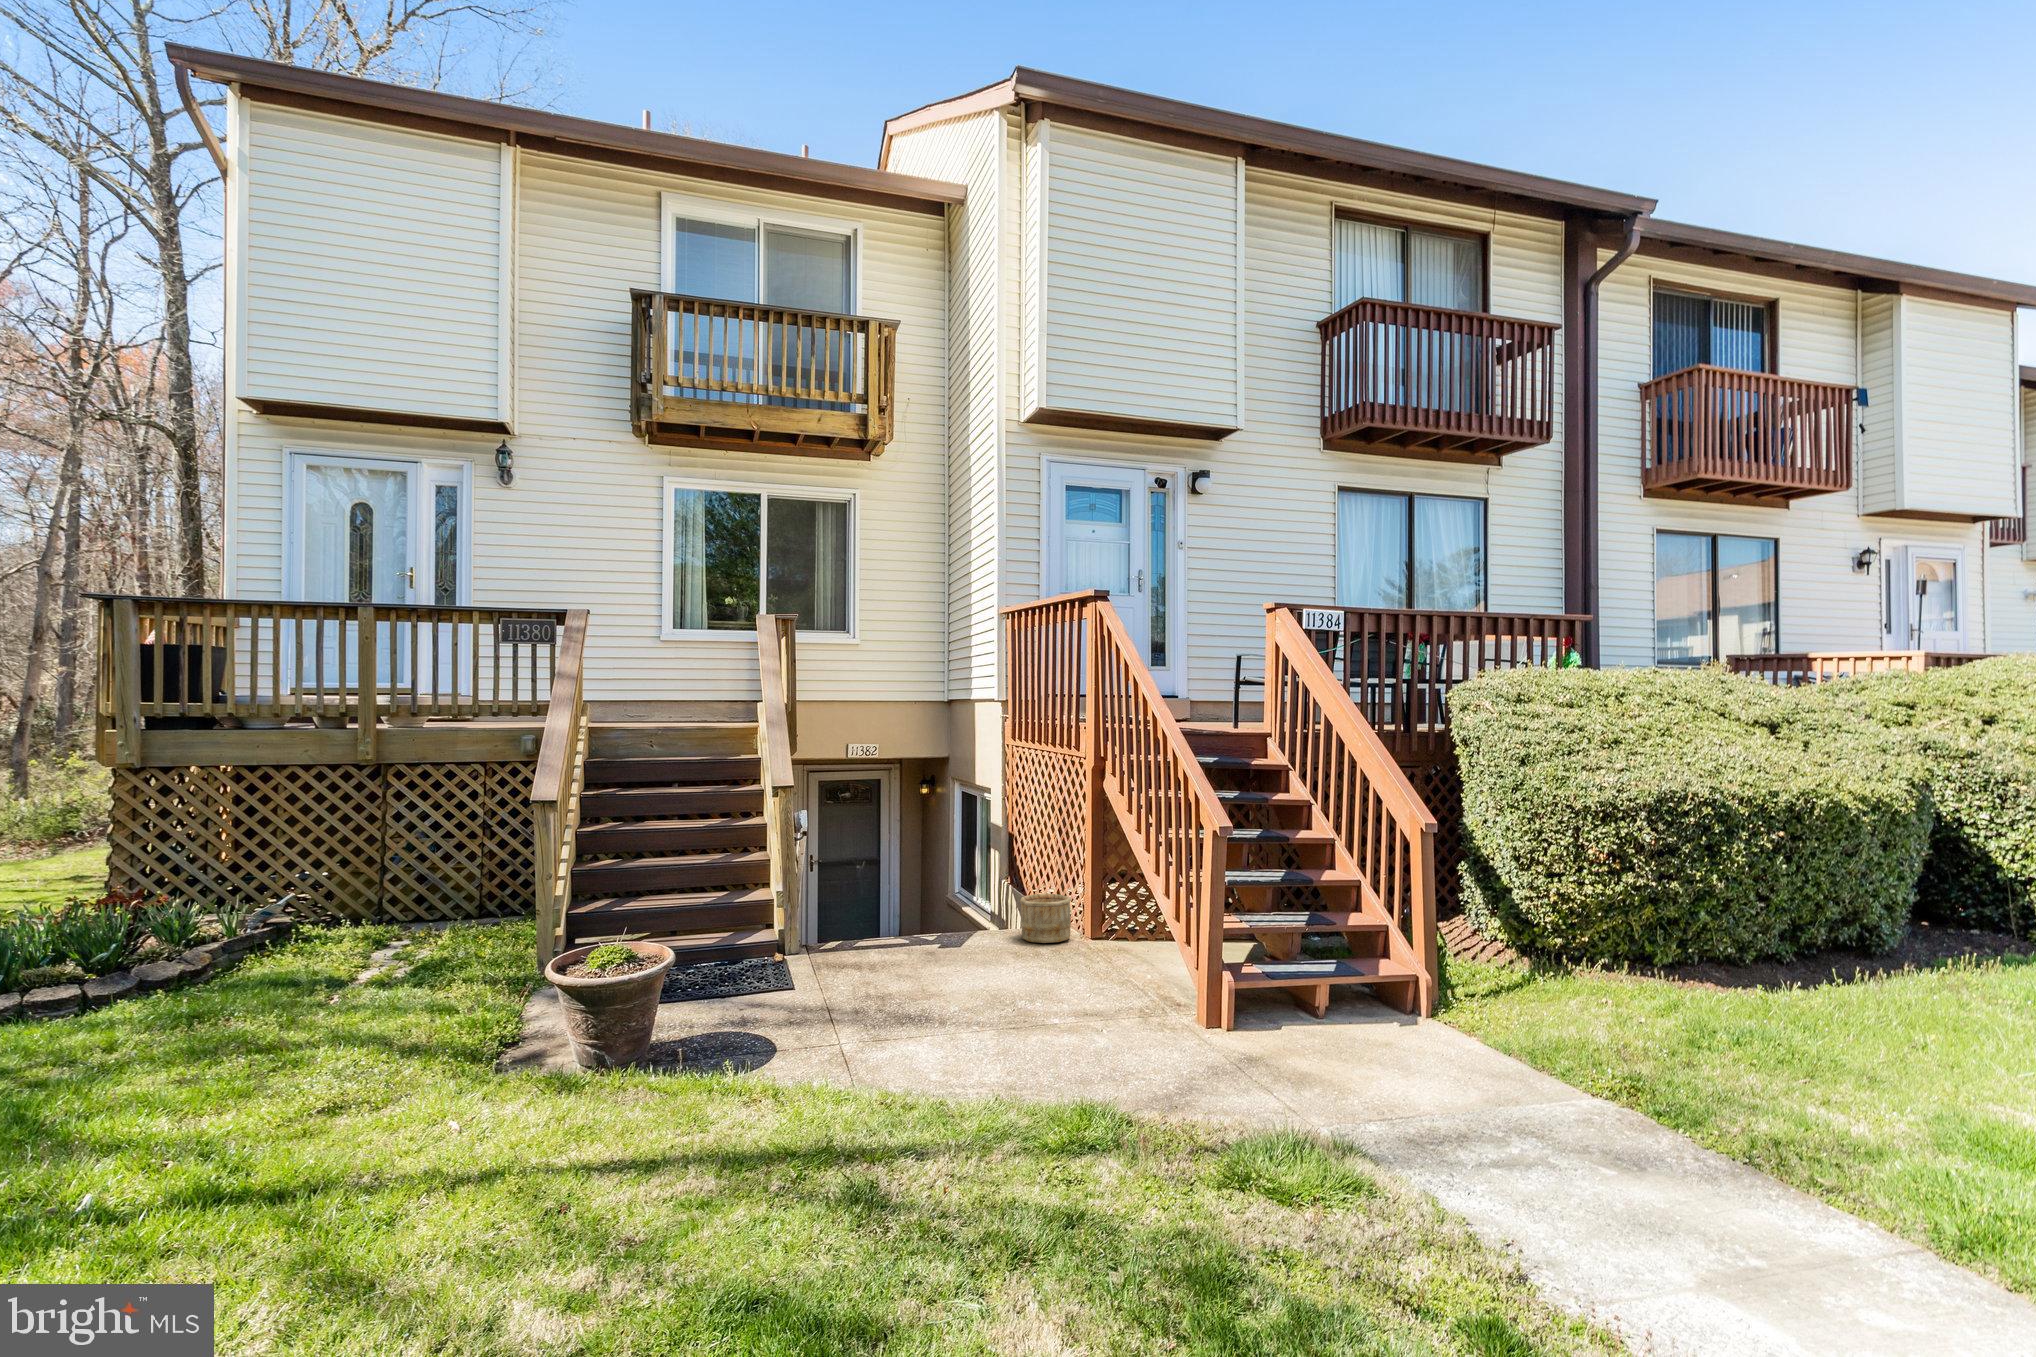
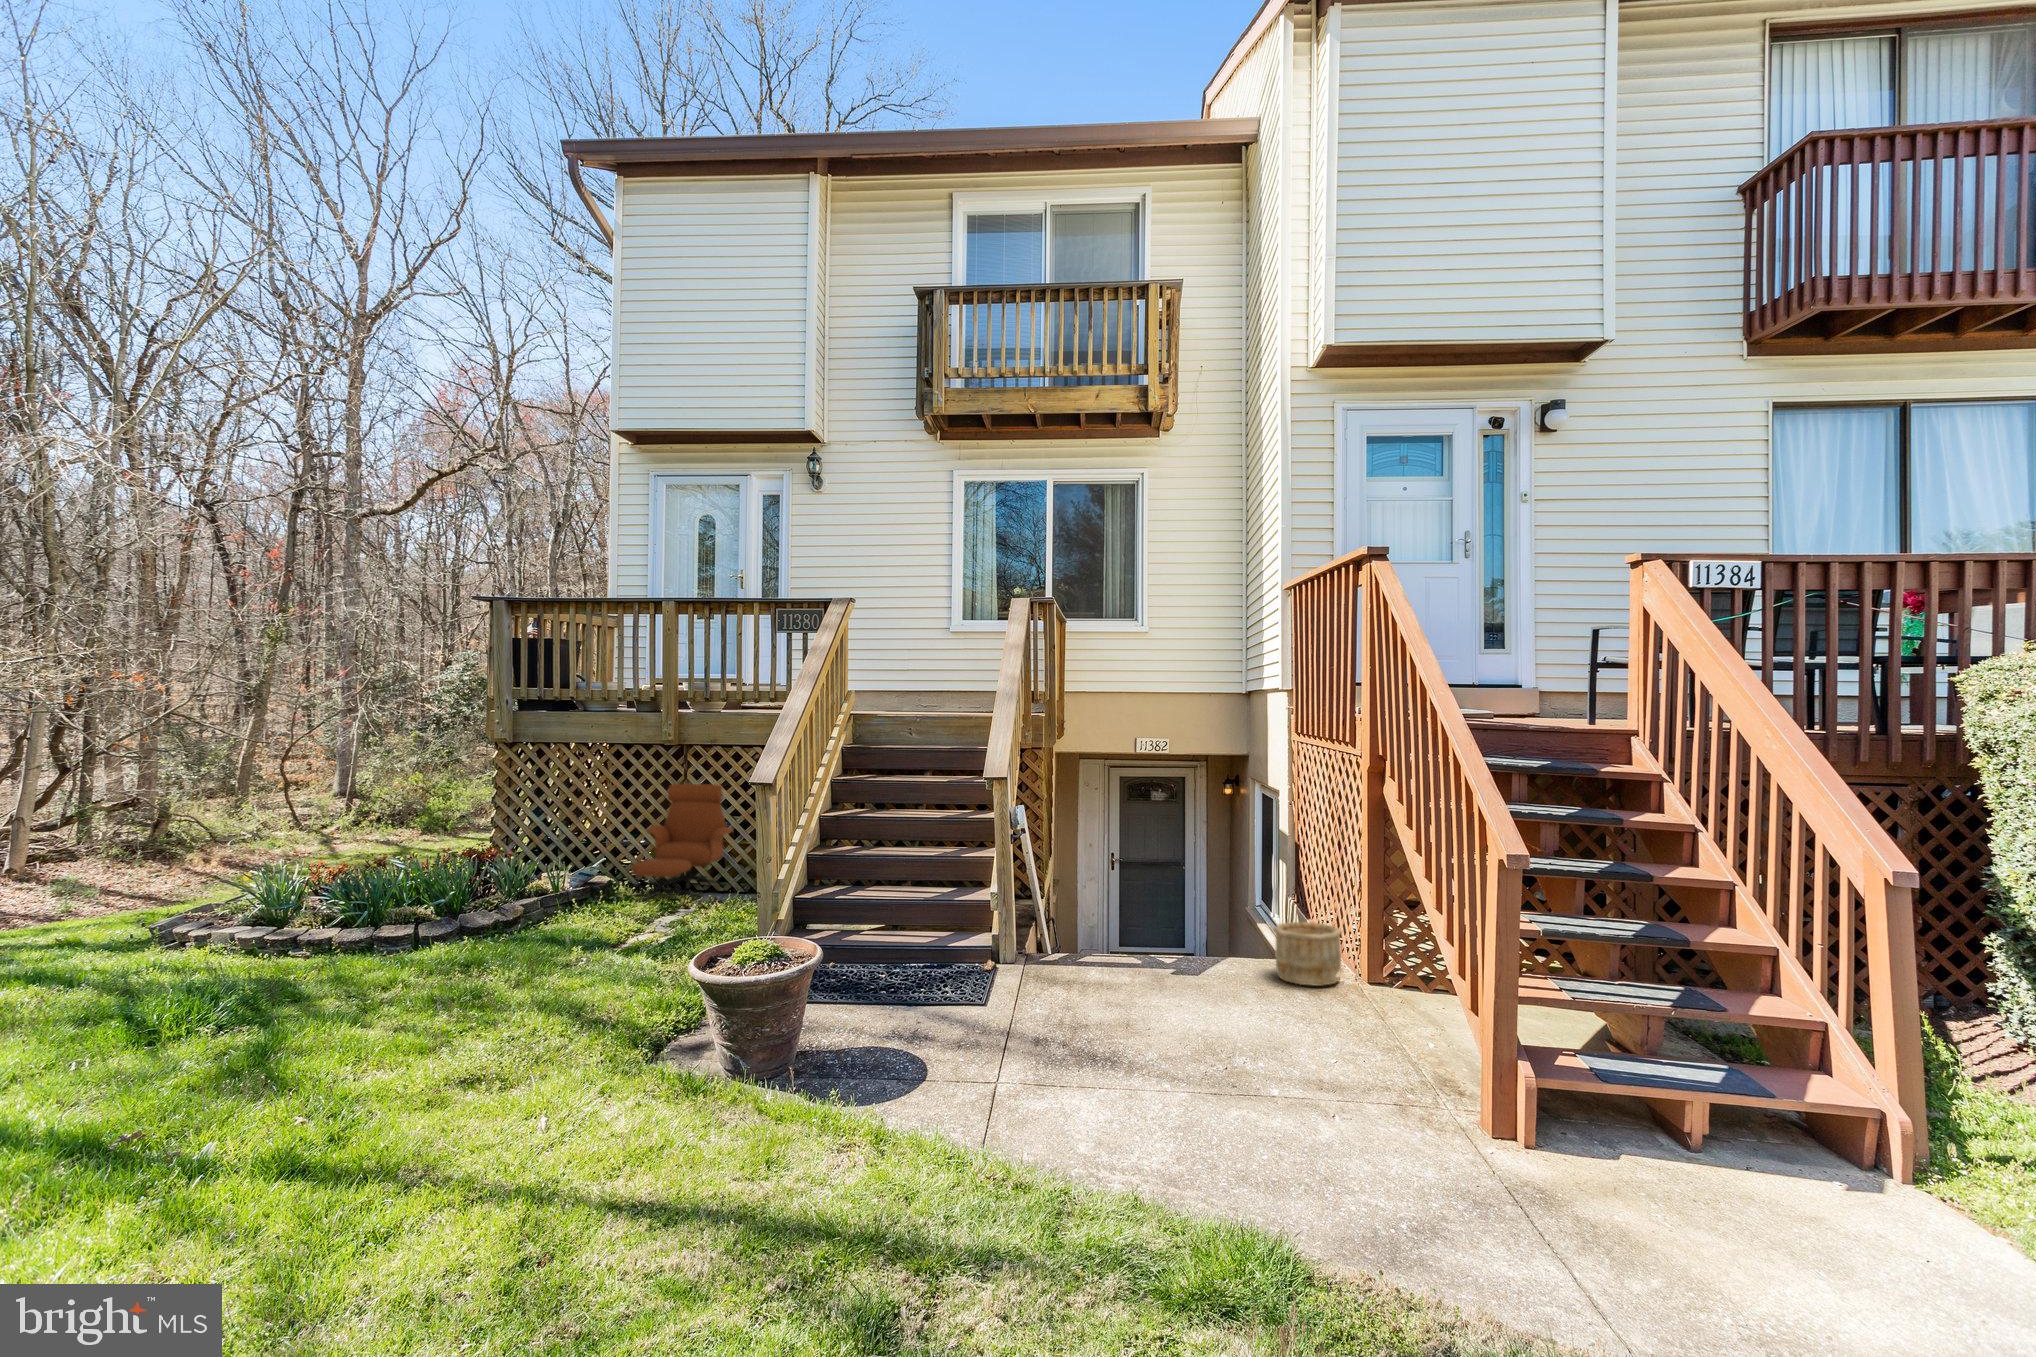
lounge chair: none [340,807,445,937] -> present [632,784,732,901]

